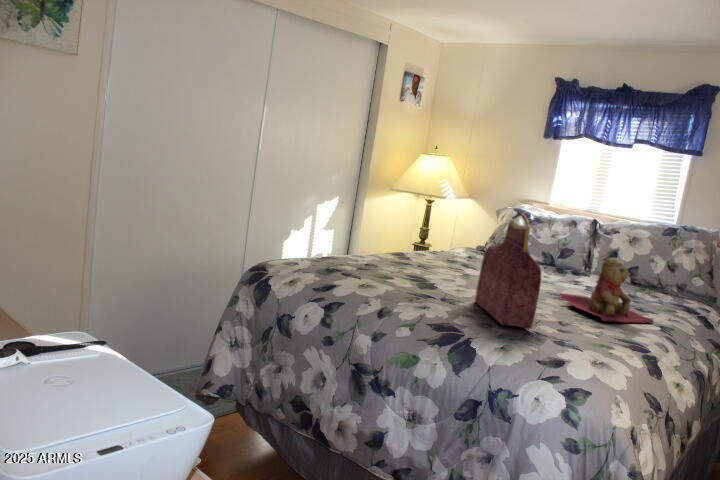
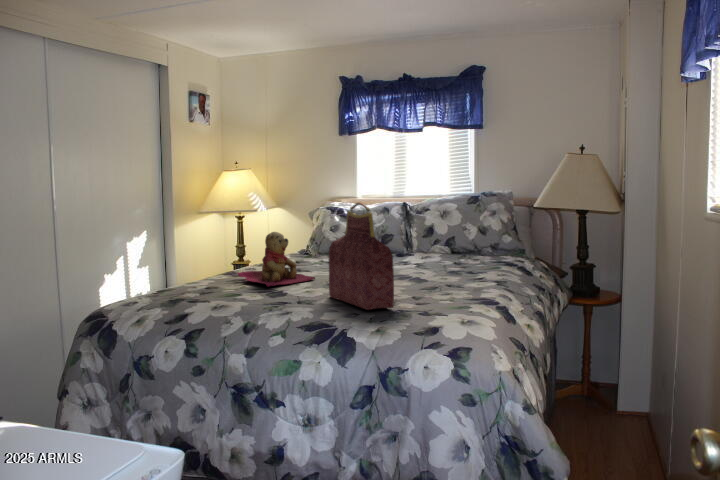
teddy bear: present [561,258,653,323] -> present [238,232,315,286]

